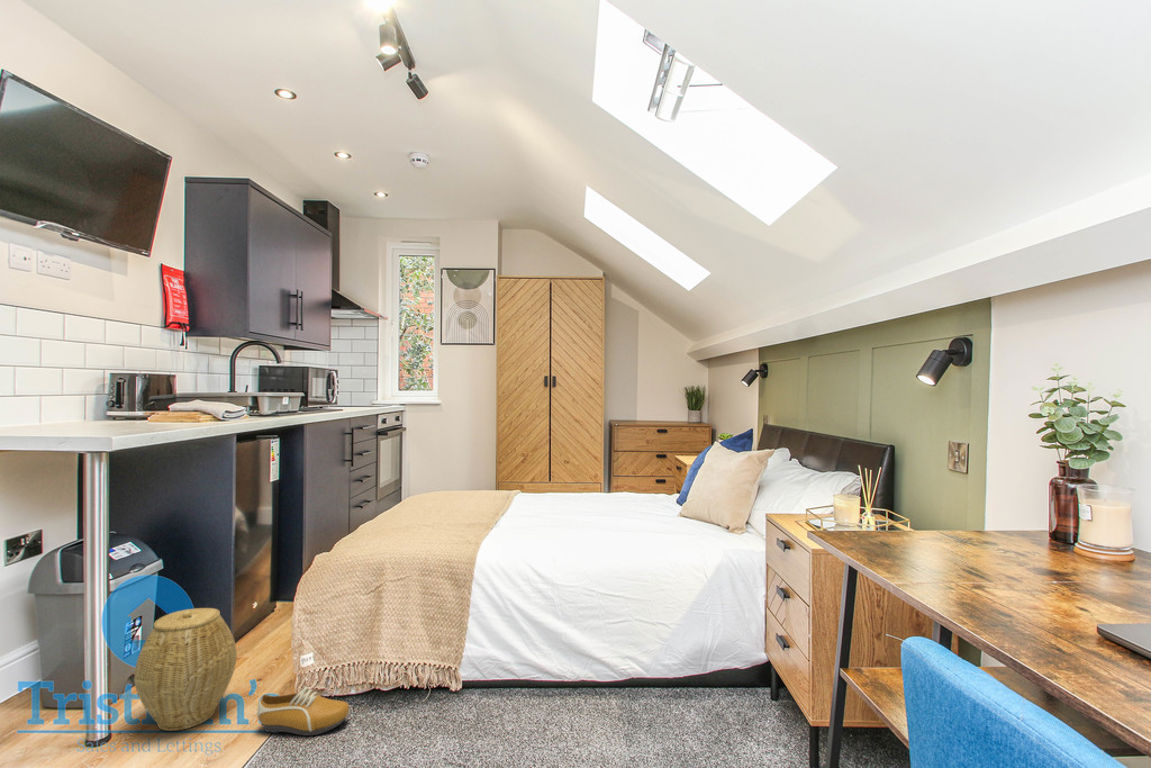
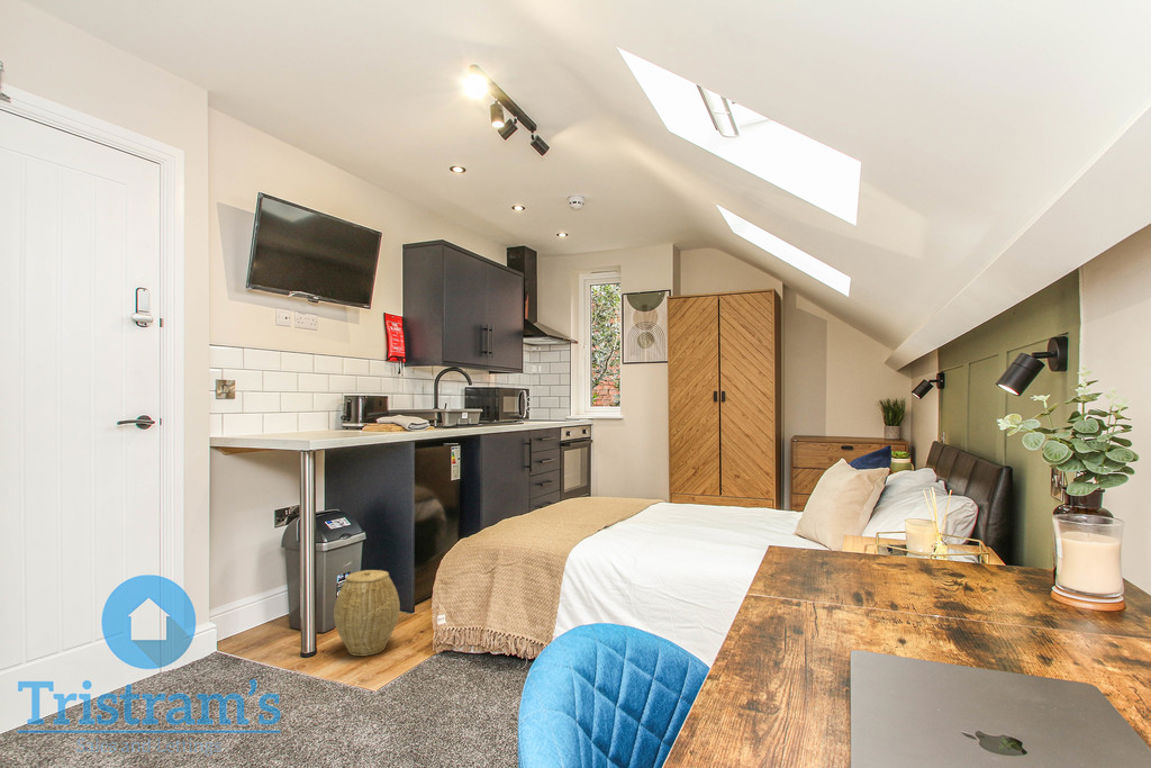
shoe: present [257,686,349,736] -> none [403,638,464,676]

